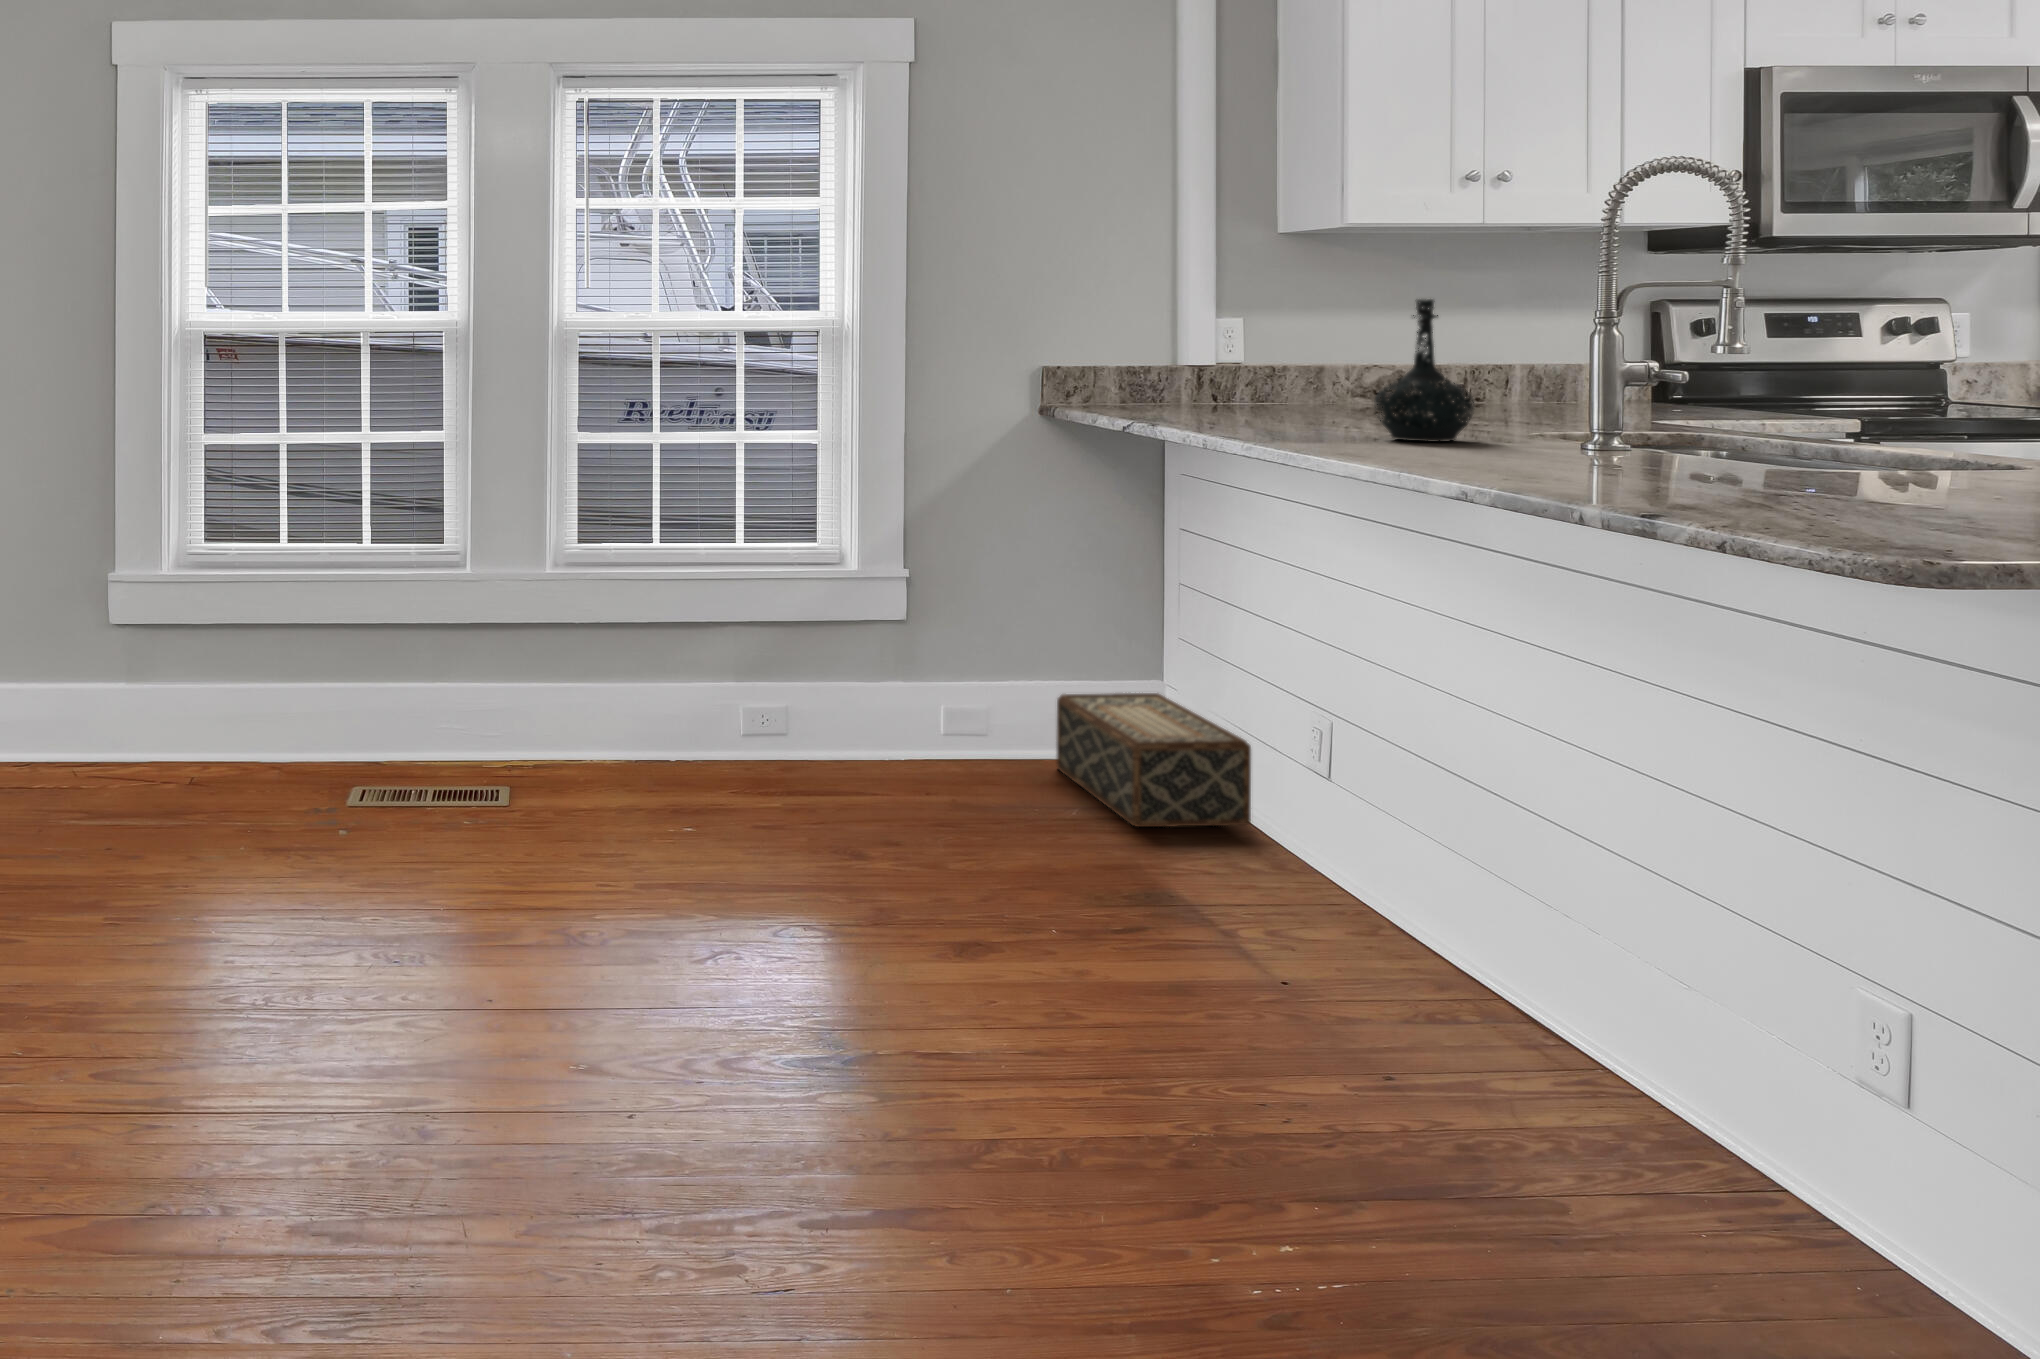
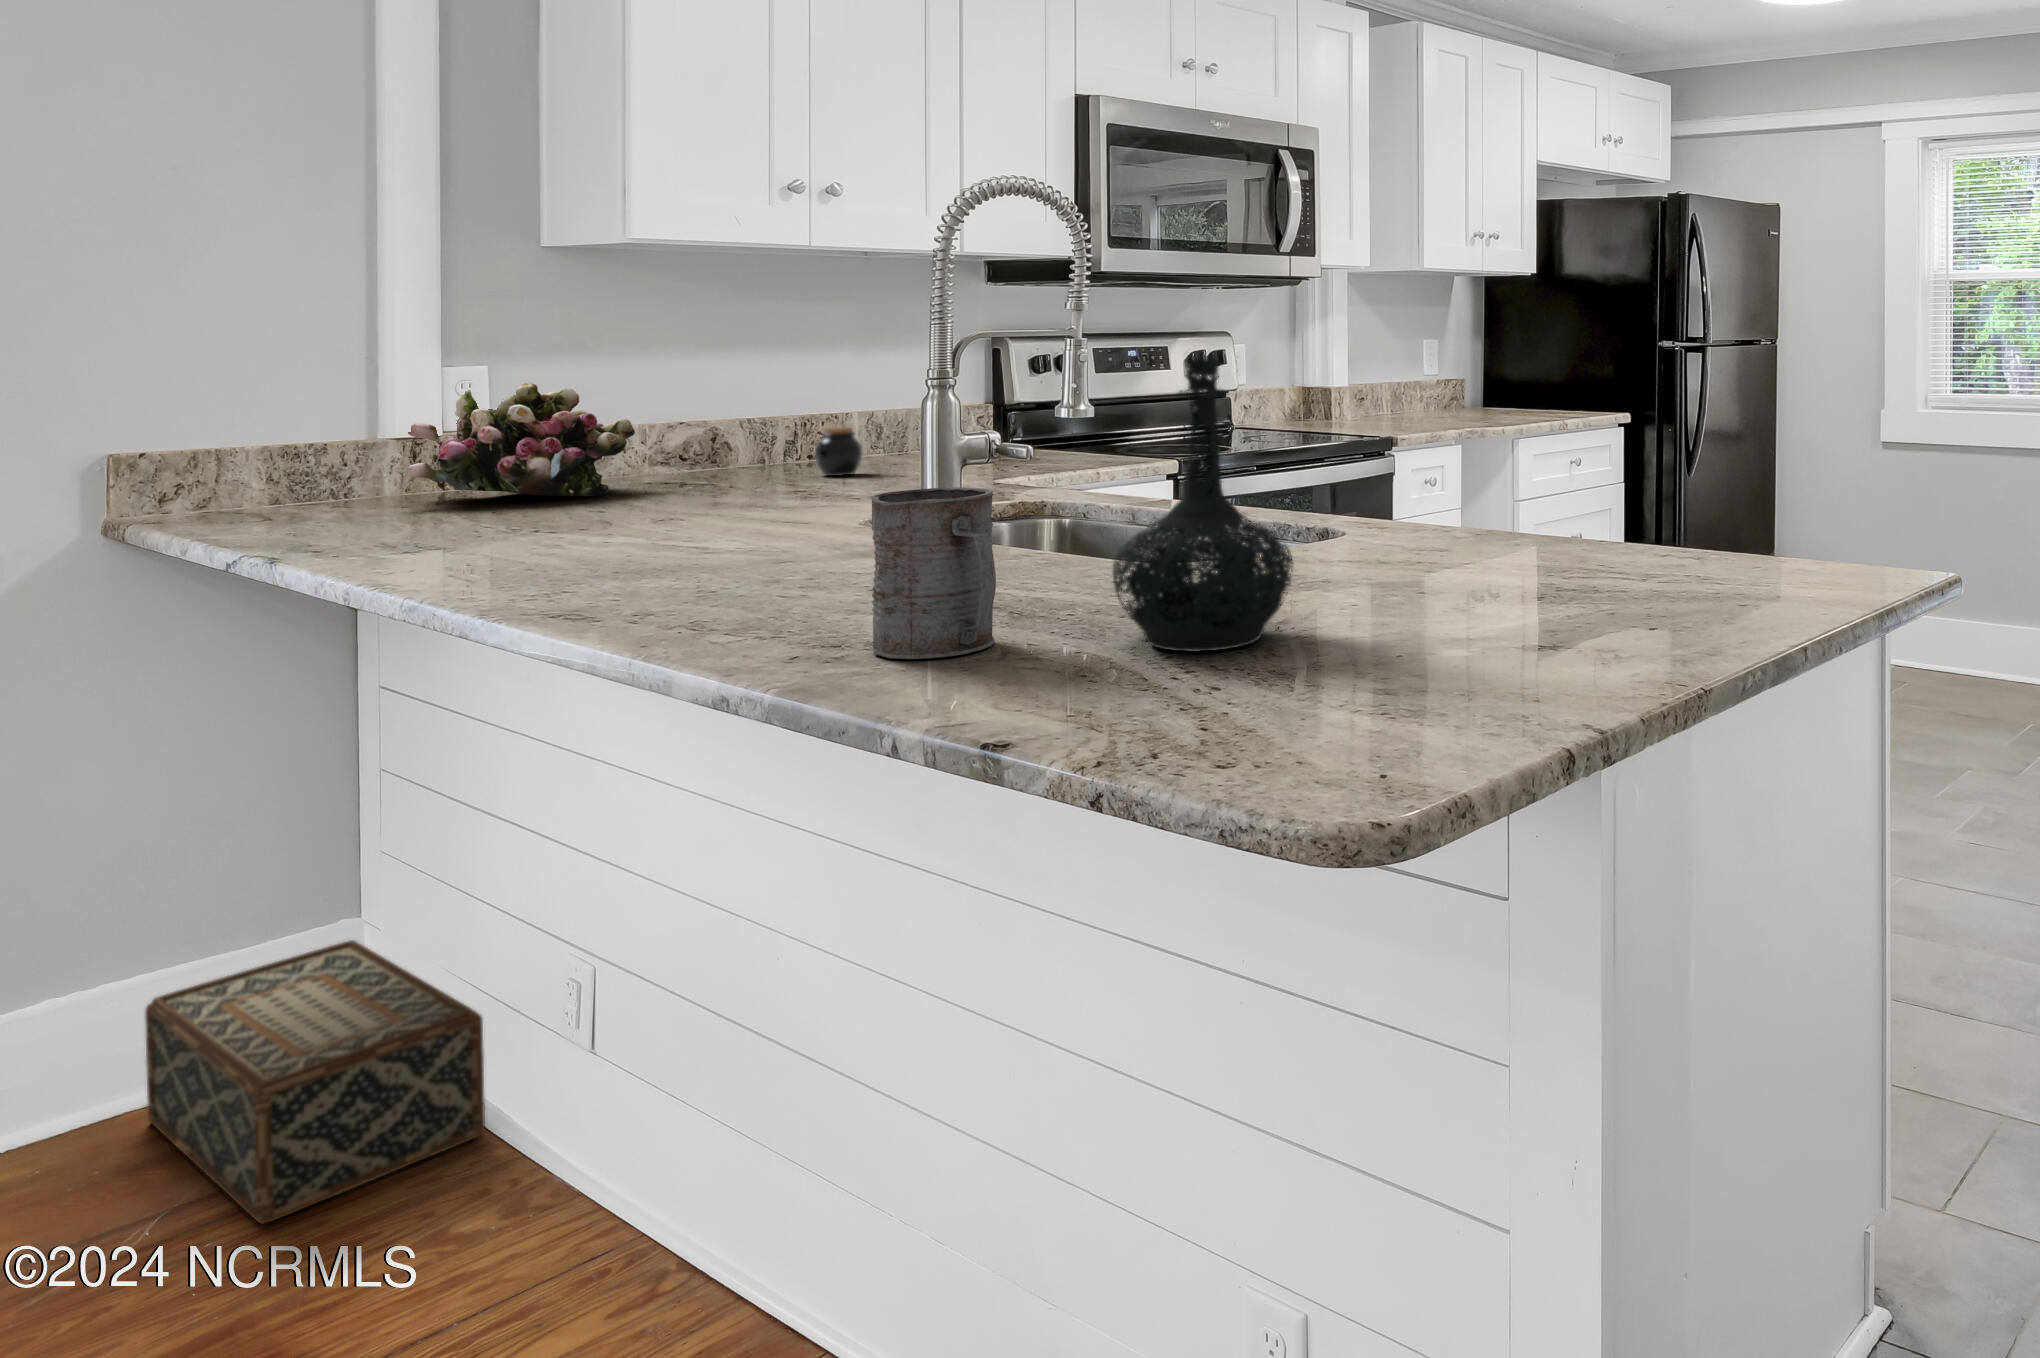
bottle: present [1374,299,1474,442] -> present [1113,358,1293,652]
flower arrangement: none [1196,330,1343,413] -> present [406,383,635,496]
jar: none [1482,374,1524,414] -> present [815,427,862,476]
mug: none [1574,377,1666,482] -> present [870,487,996,659]

